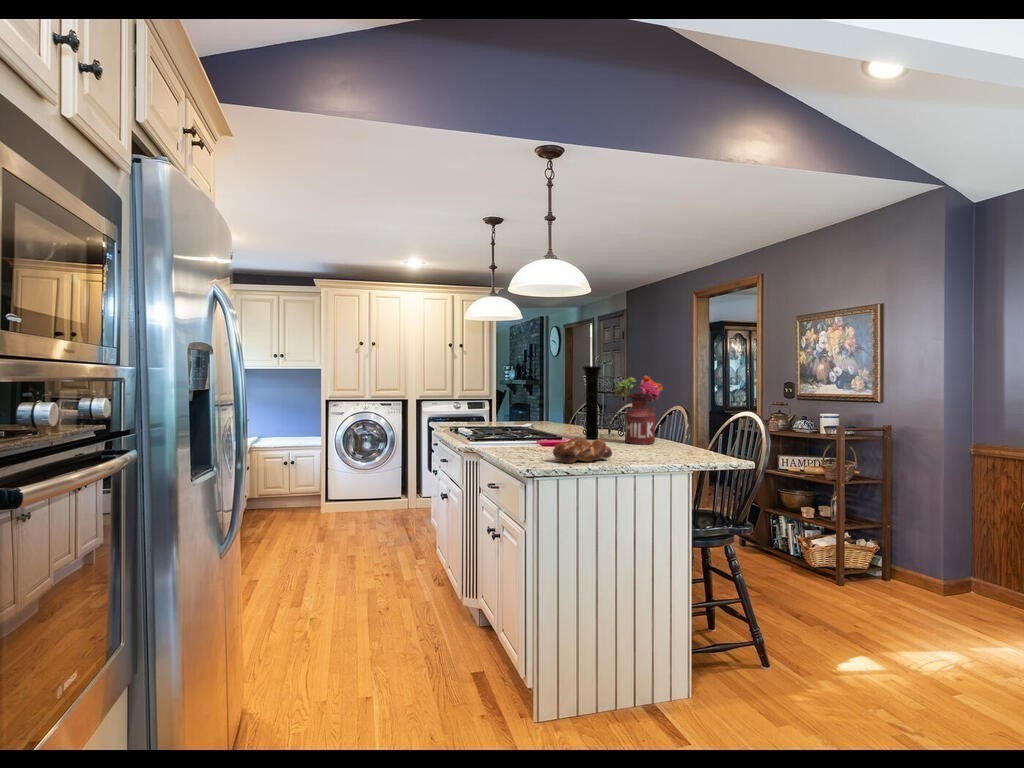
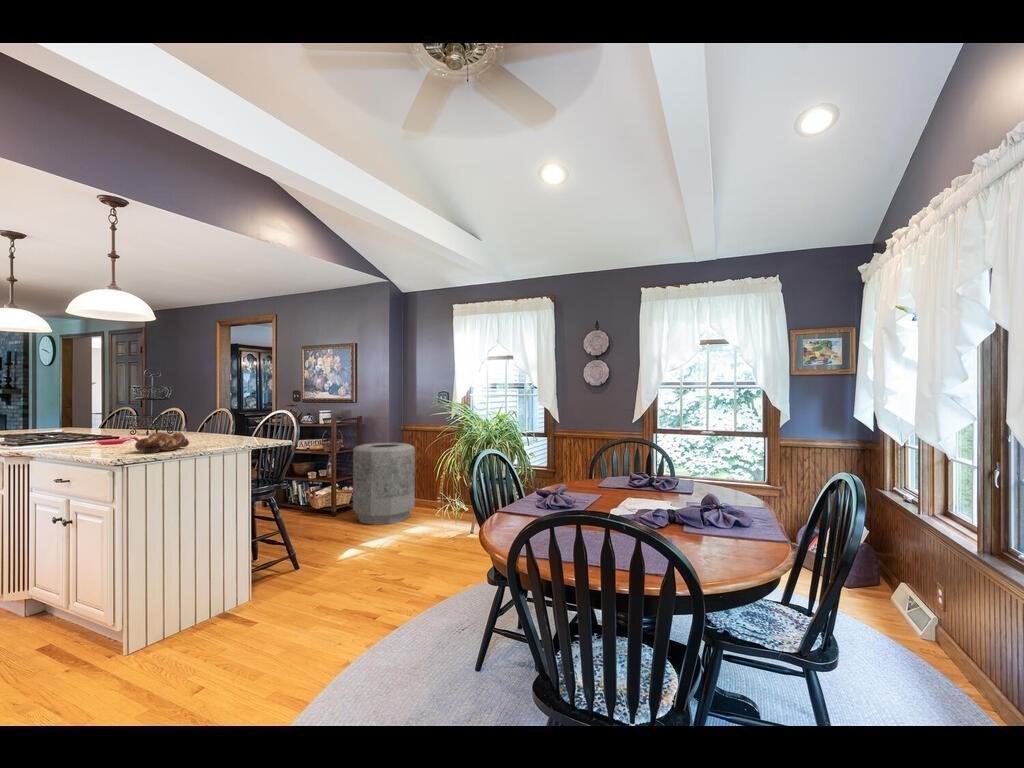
vase: present [583,366,602,439] -> none [137,377,157,438]
flower arrangement: present [615,376,663,444] -> none [174,385,217,438]
trash can: none [873,475,1003,629] -> present [353,443,415,525]

